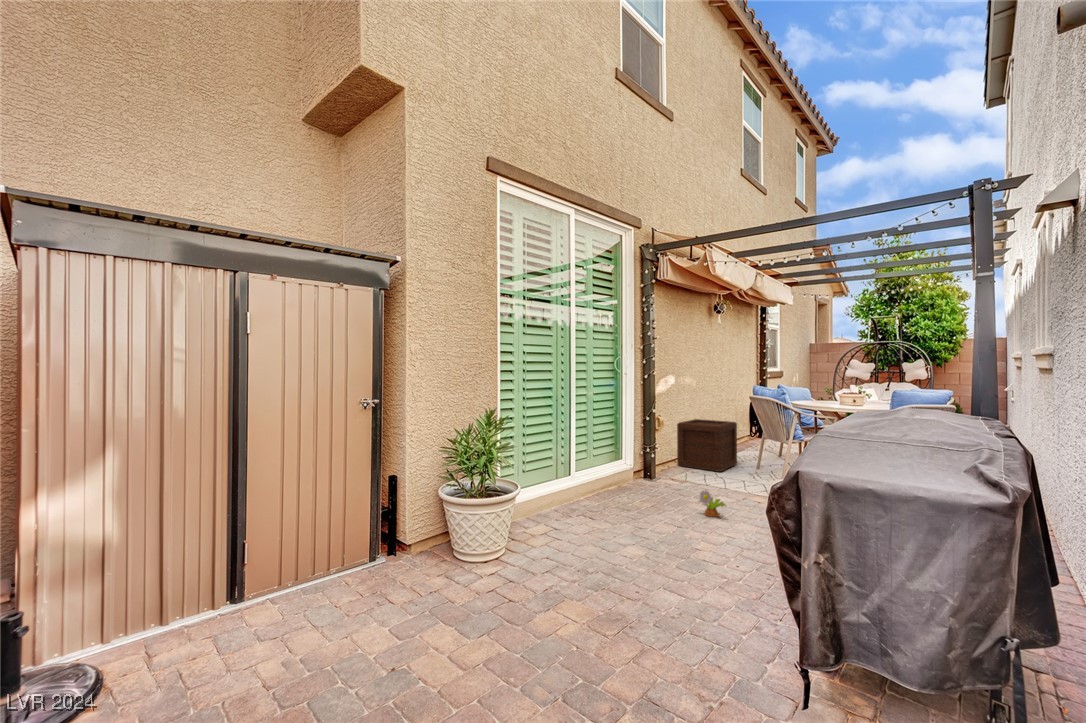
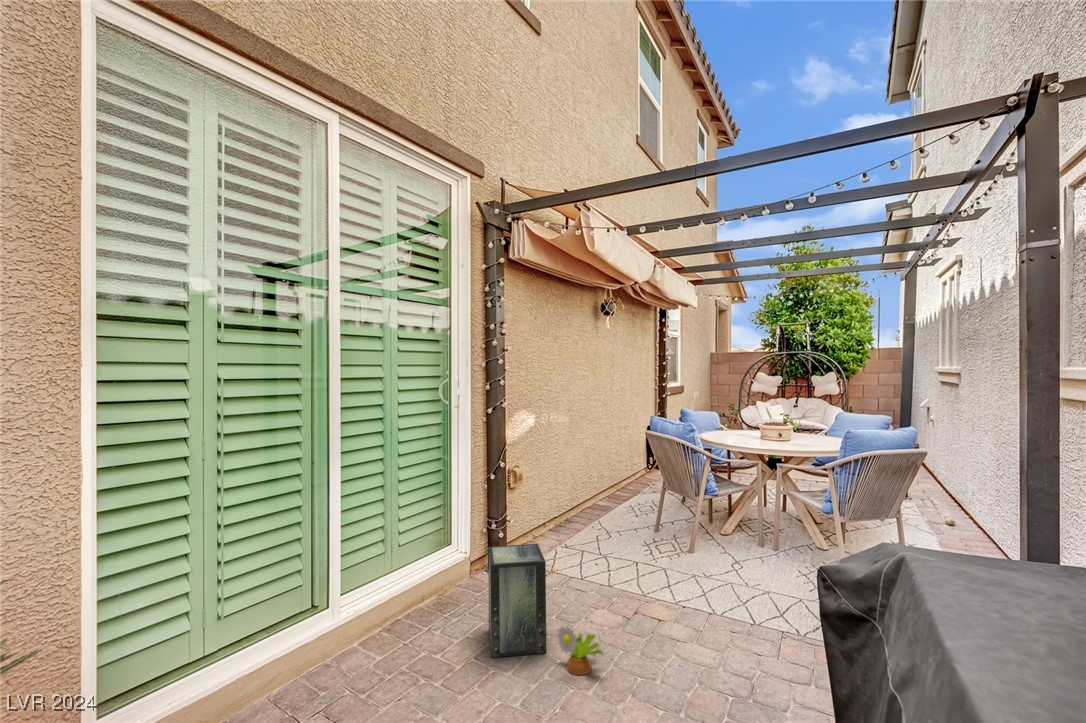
wooden crate: present [677,419,737,472] -> none [547,463,631,546]
storage box: none [654,452,691,509] -> present [488,544,546,658]

